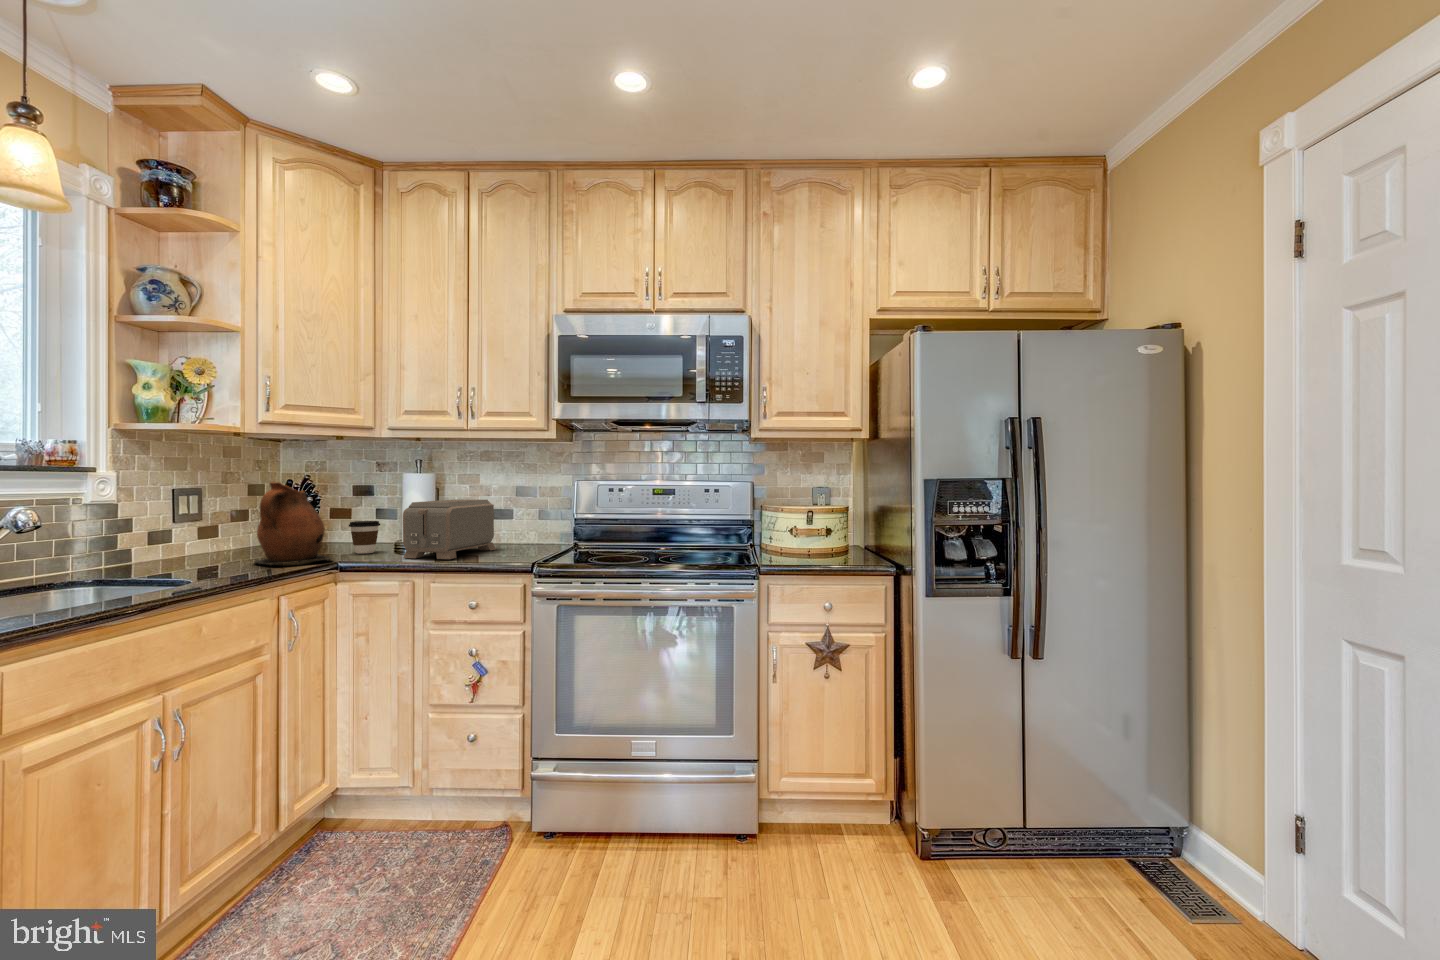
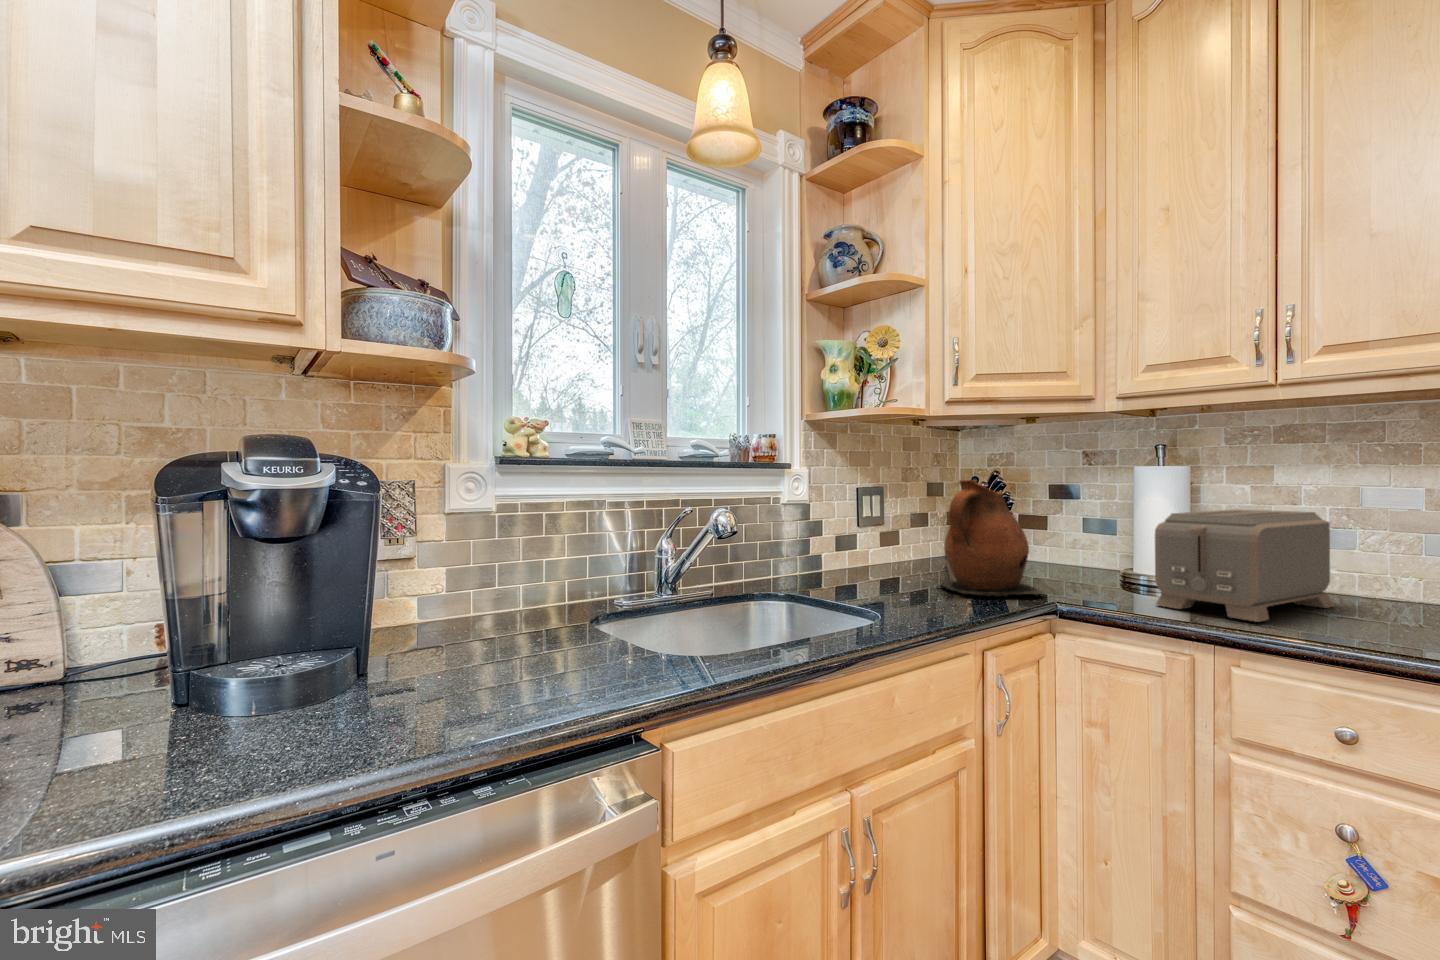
coffee cup: present [349,521,380,554] -> none [1057,537,1105,587]

